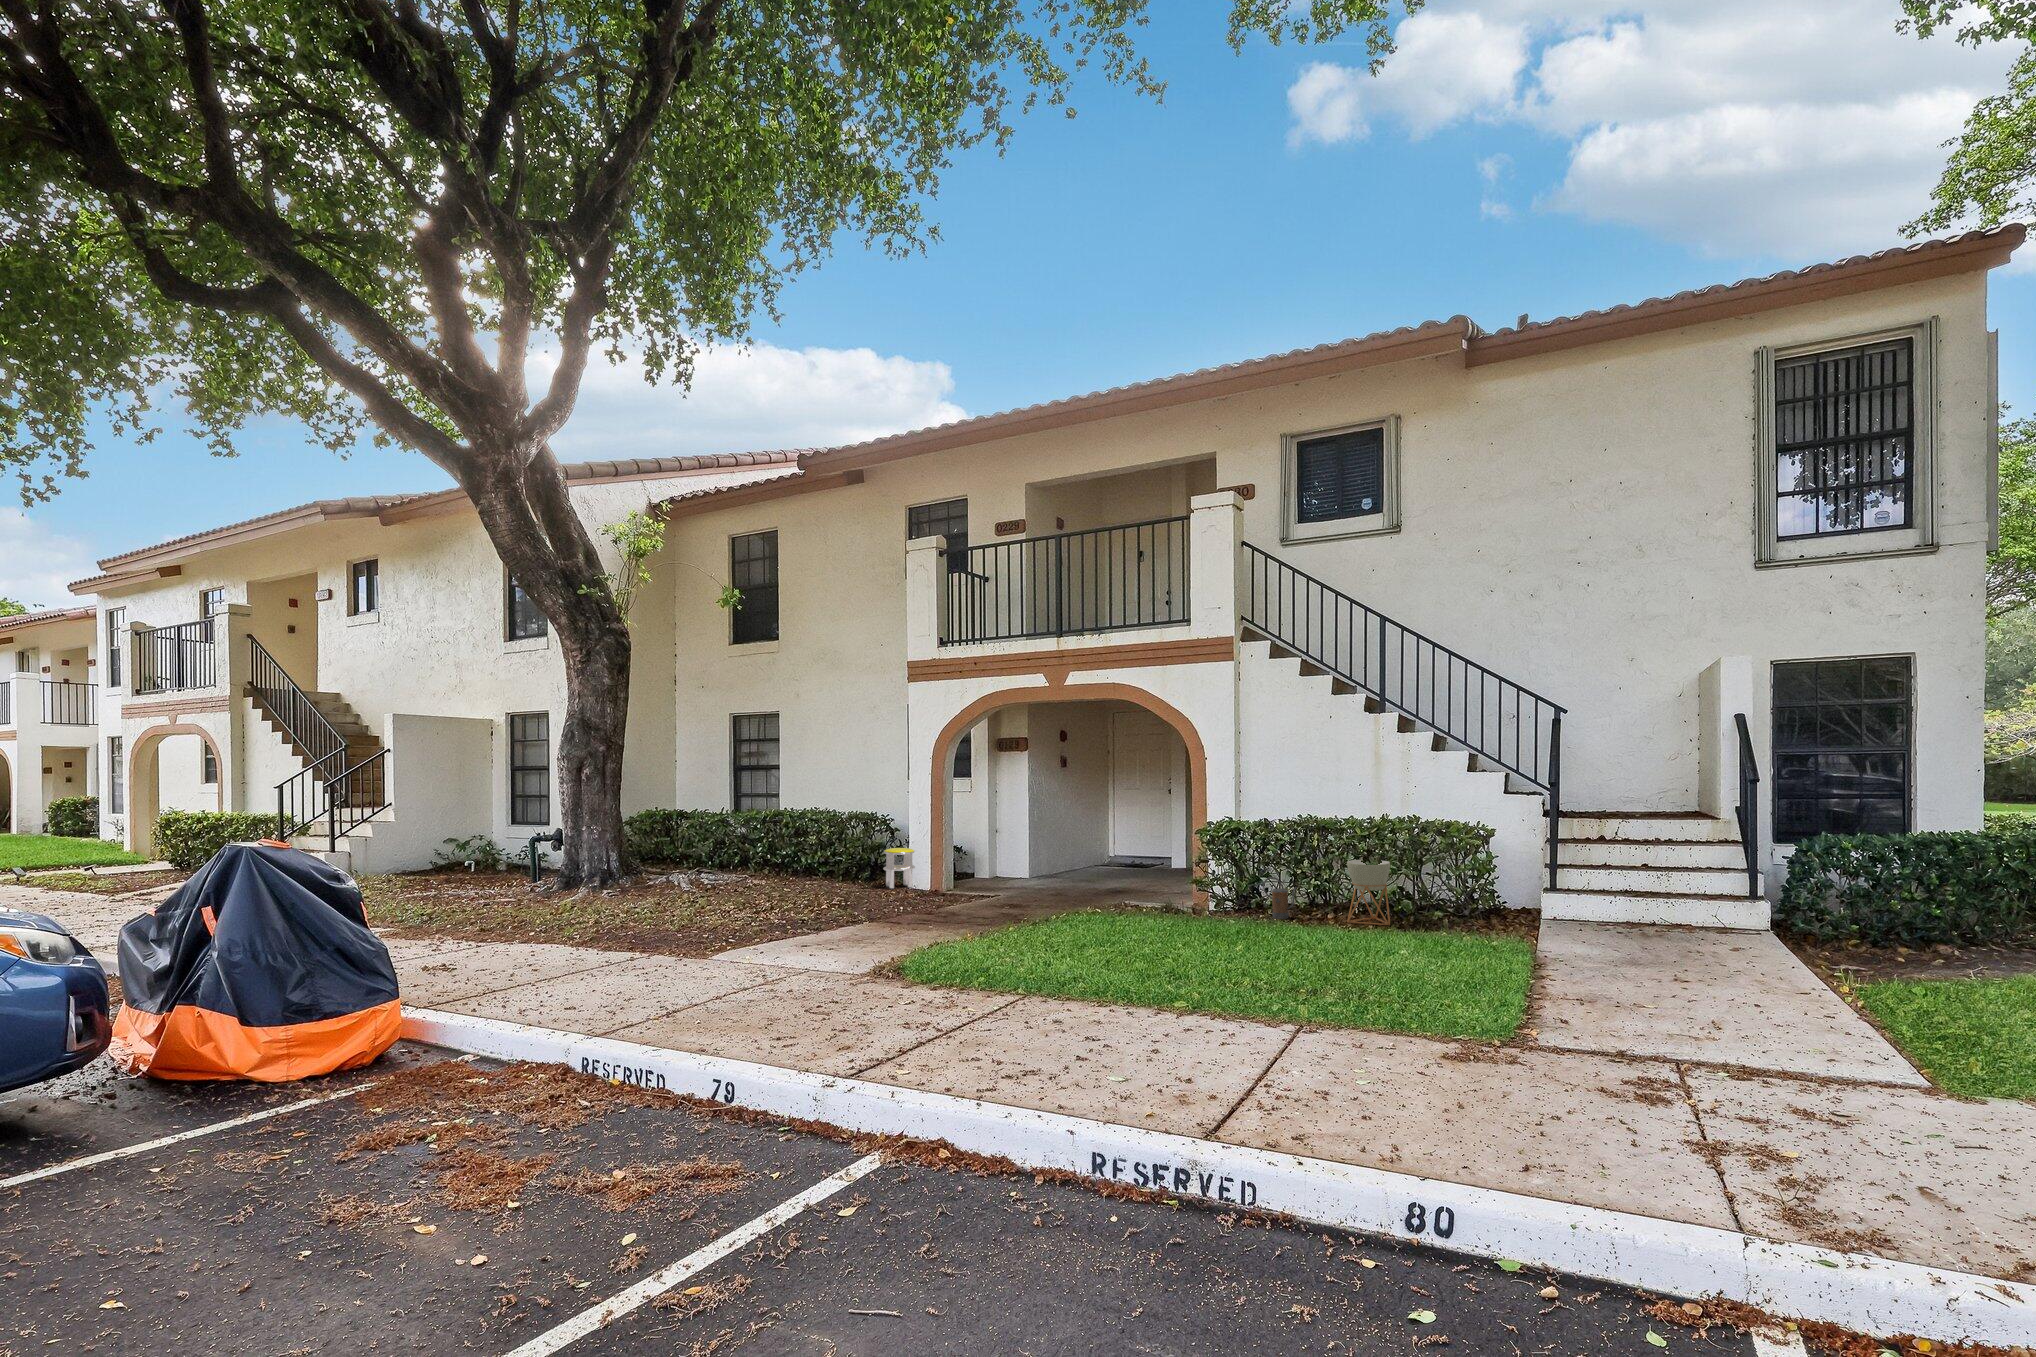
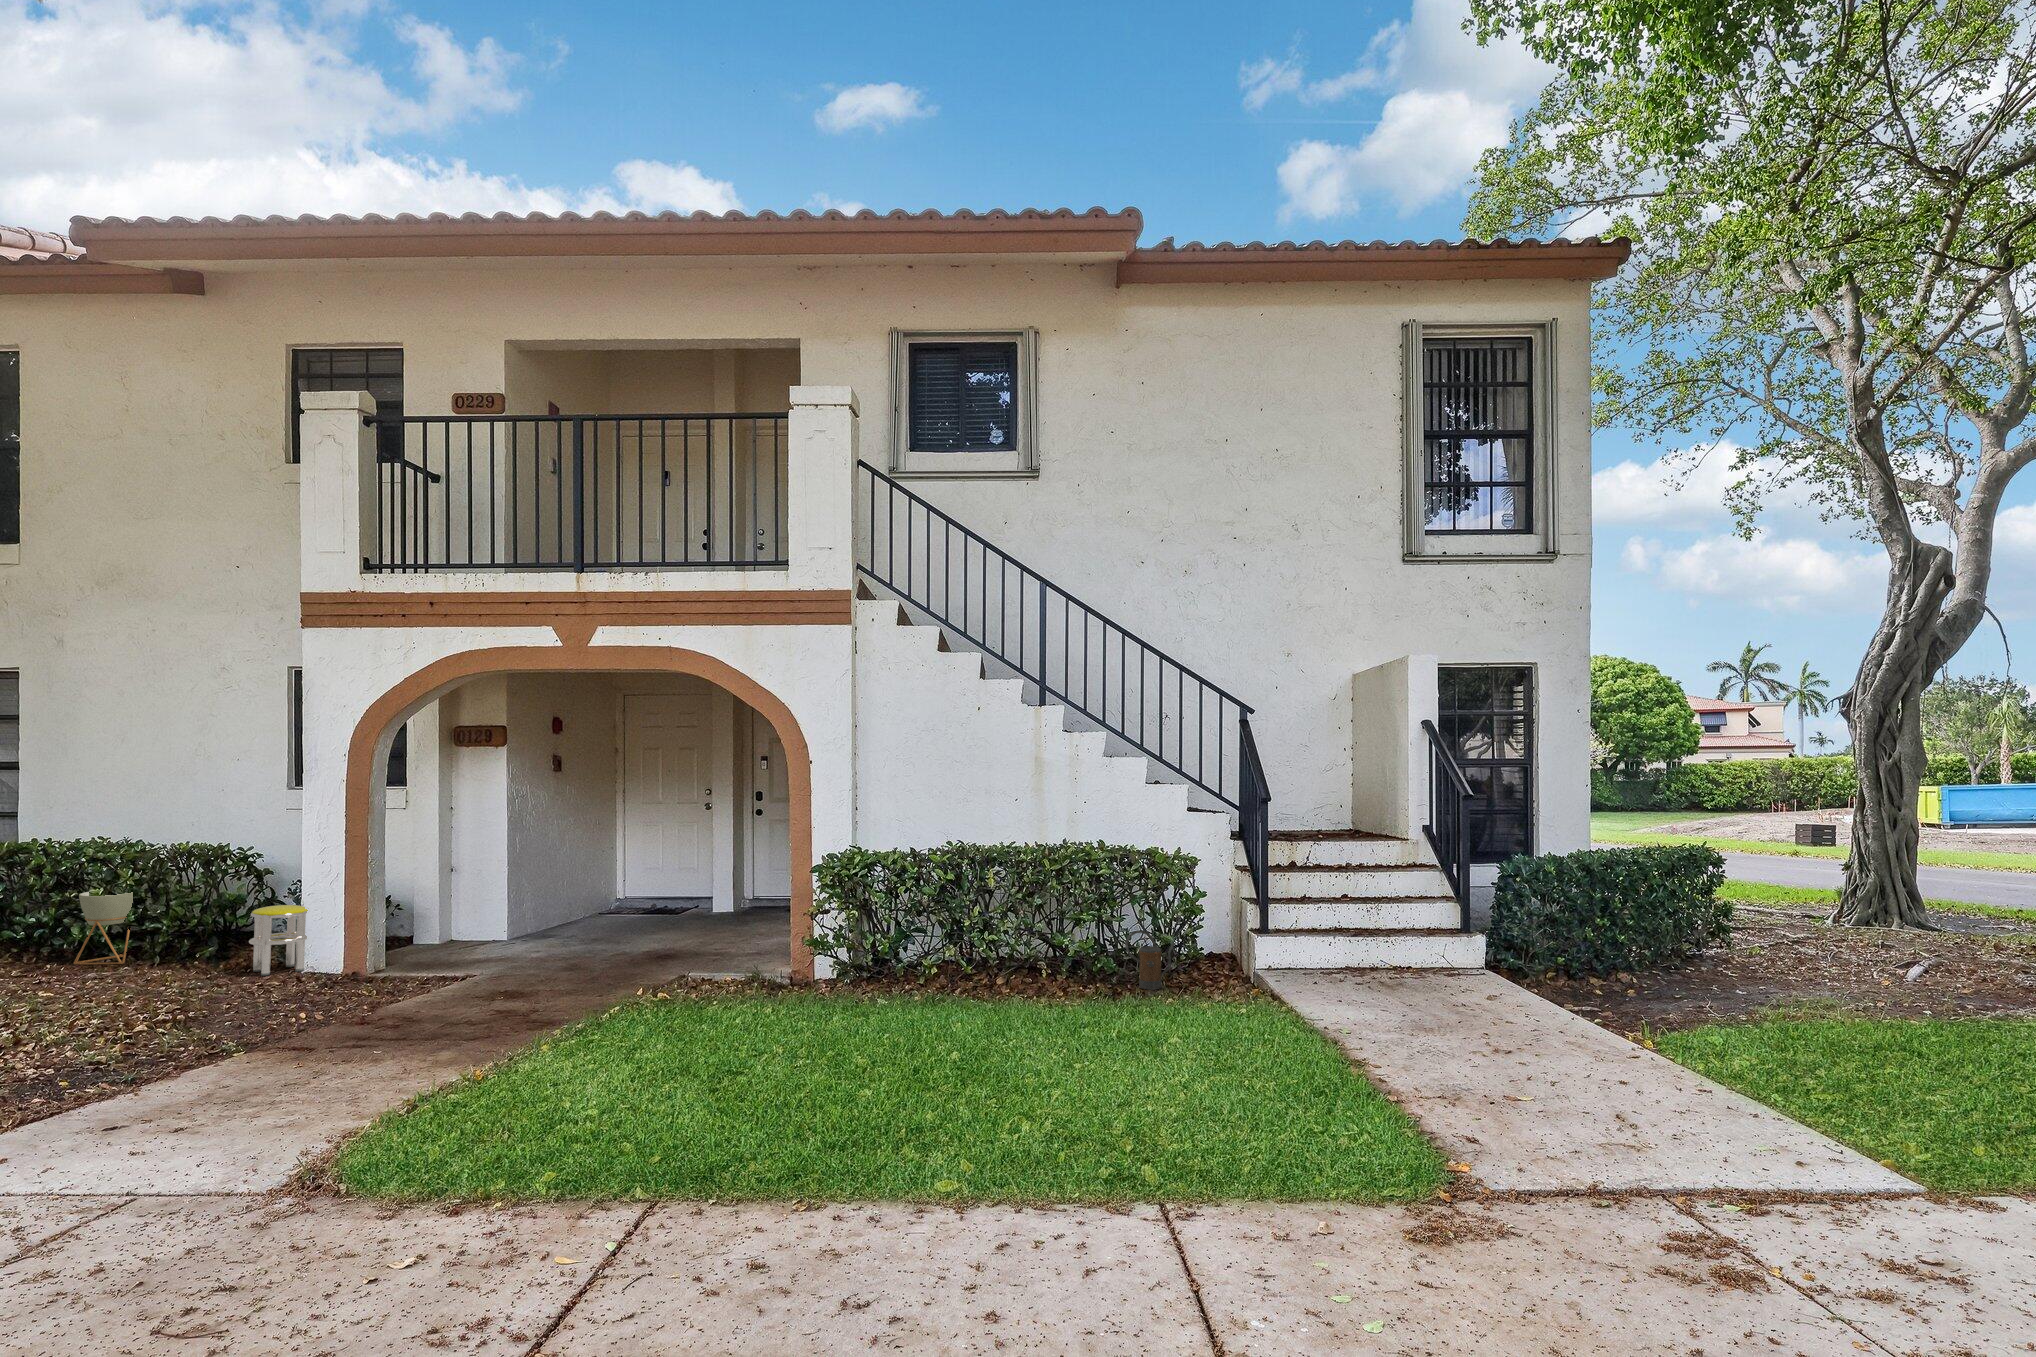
planter: present [1347,860,1390,926] -> present [74,892,133,965]
watering can: present [1263,877,1297,919] -> present [1125,931,1176,989]

